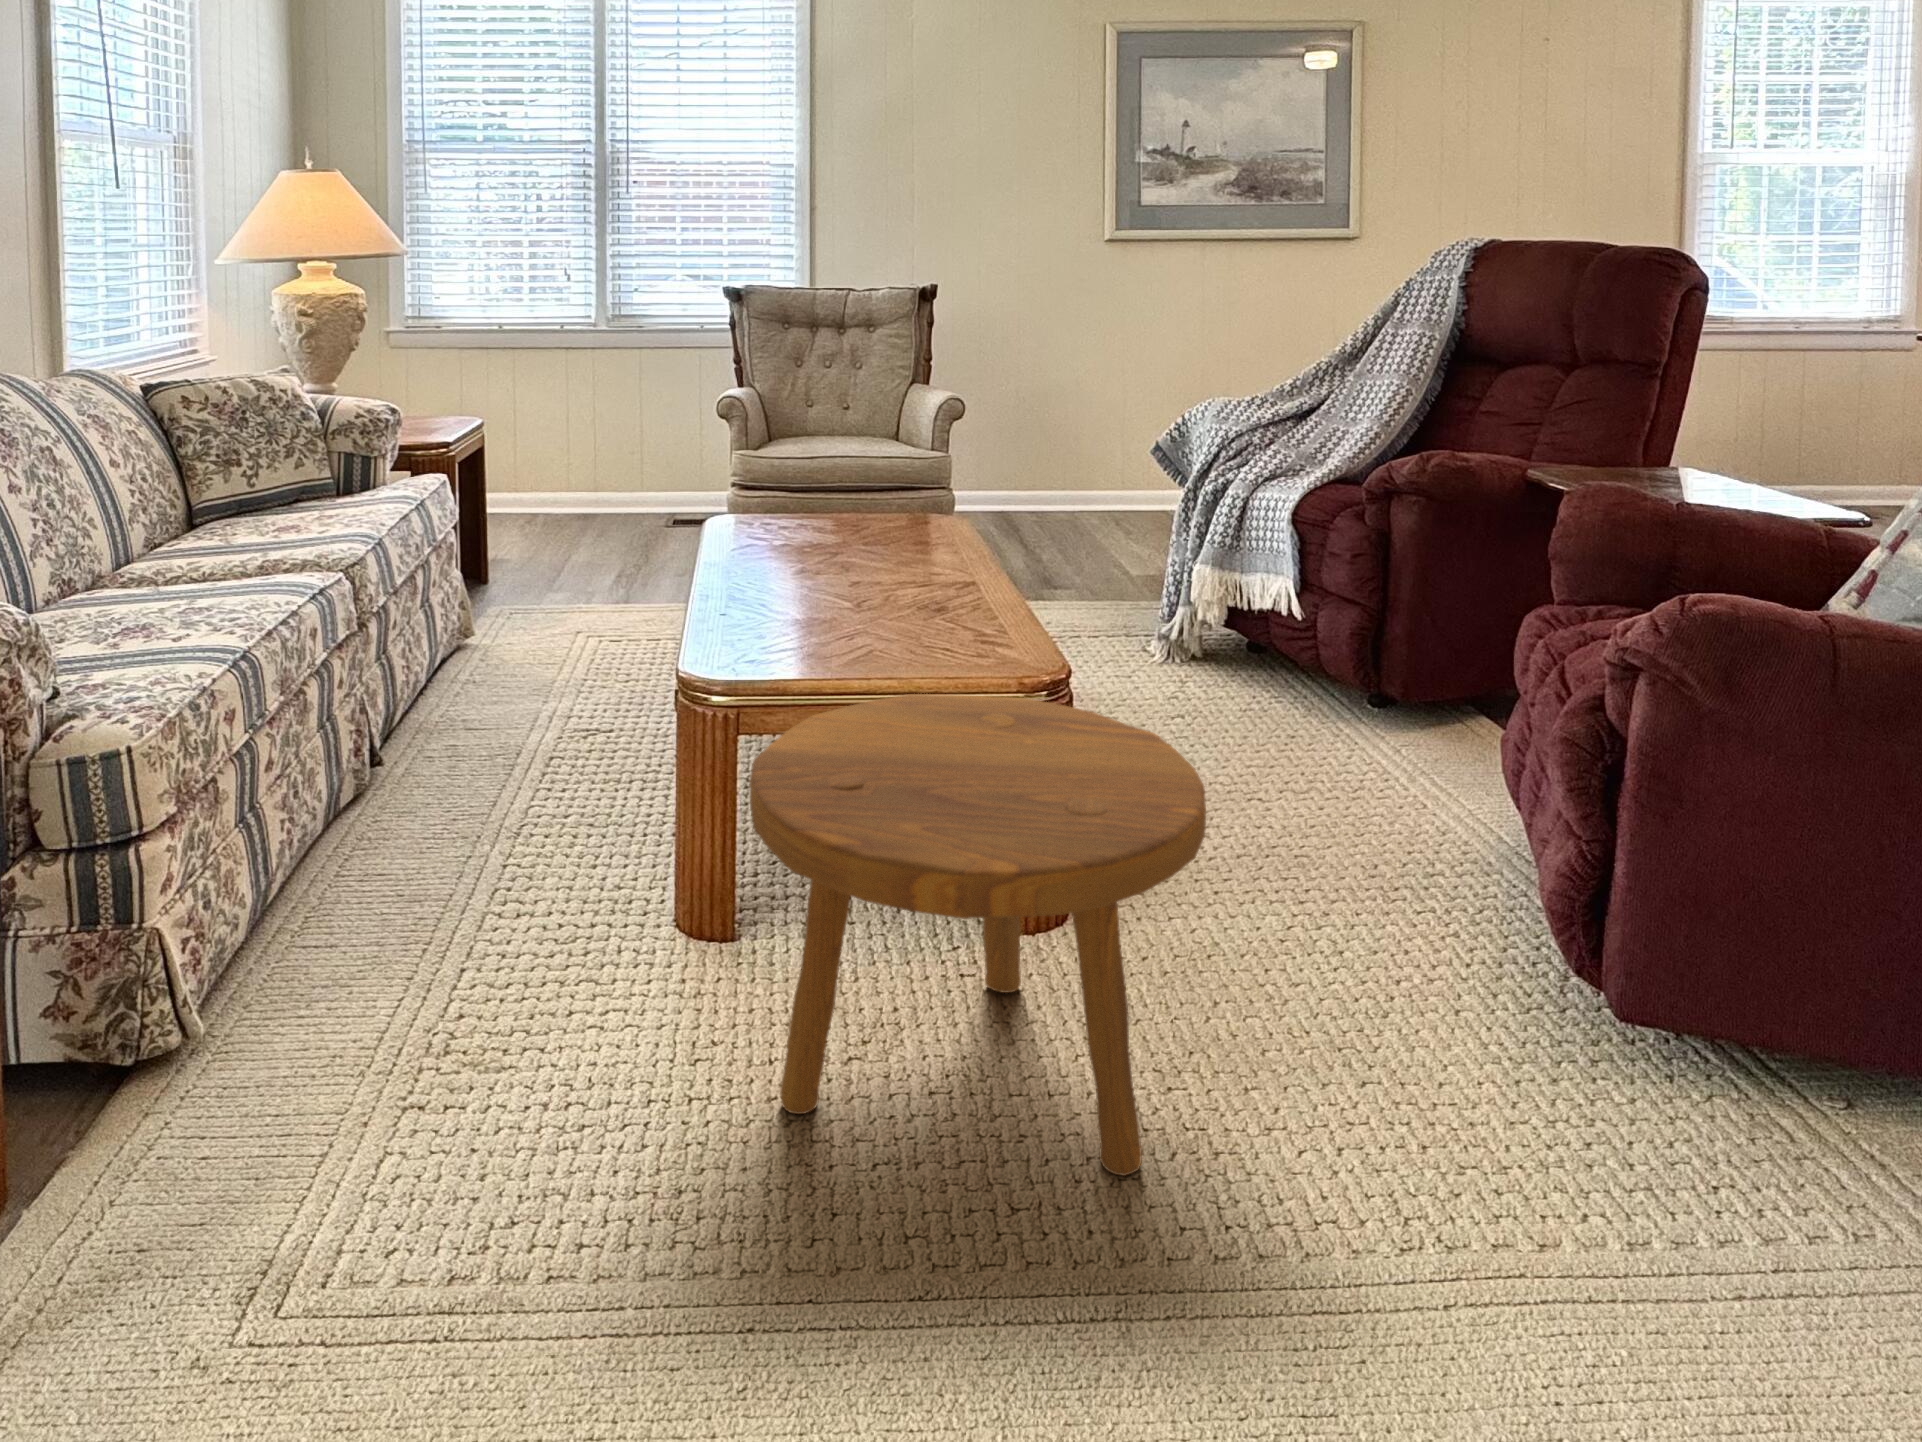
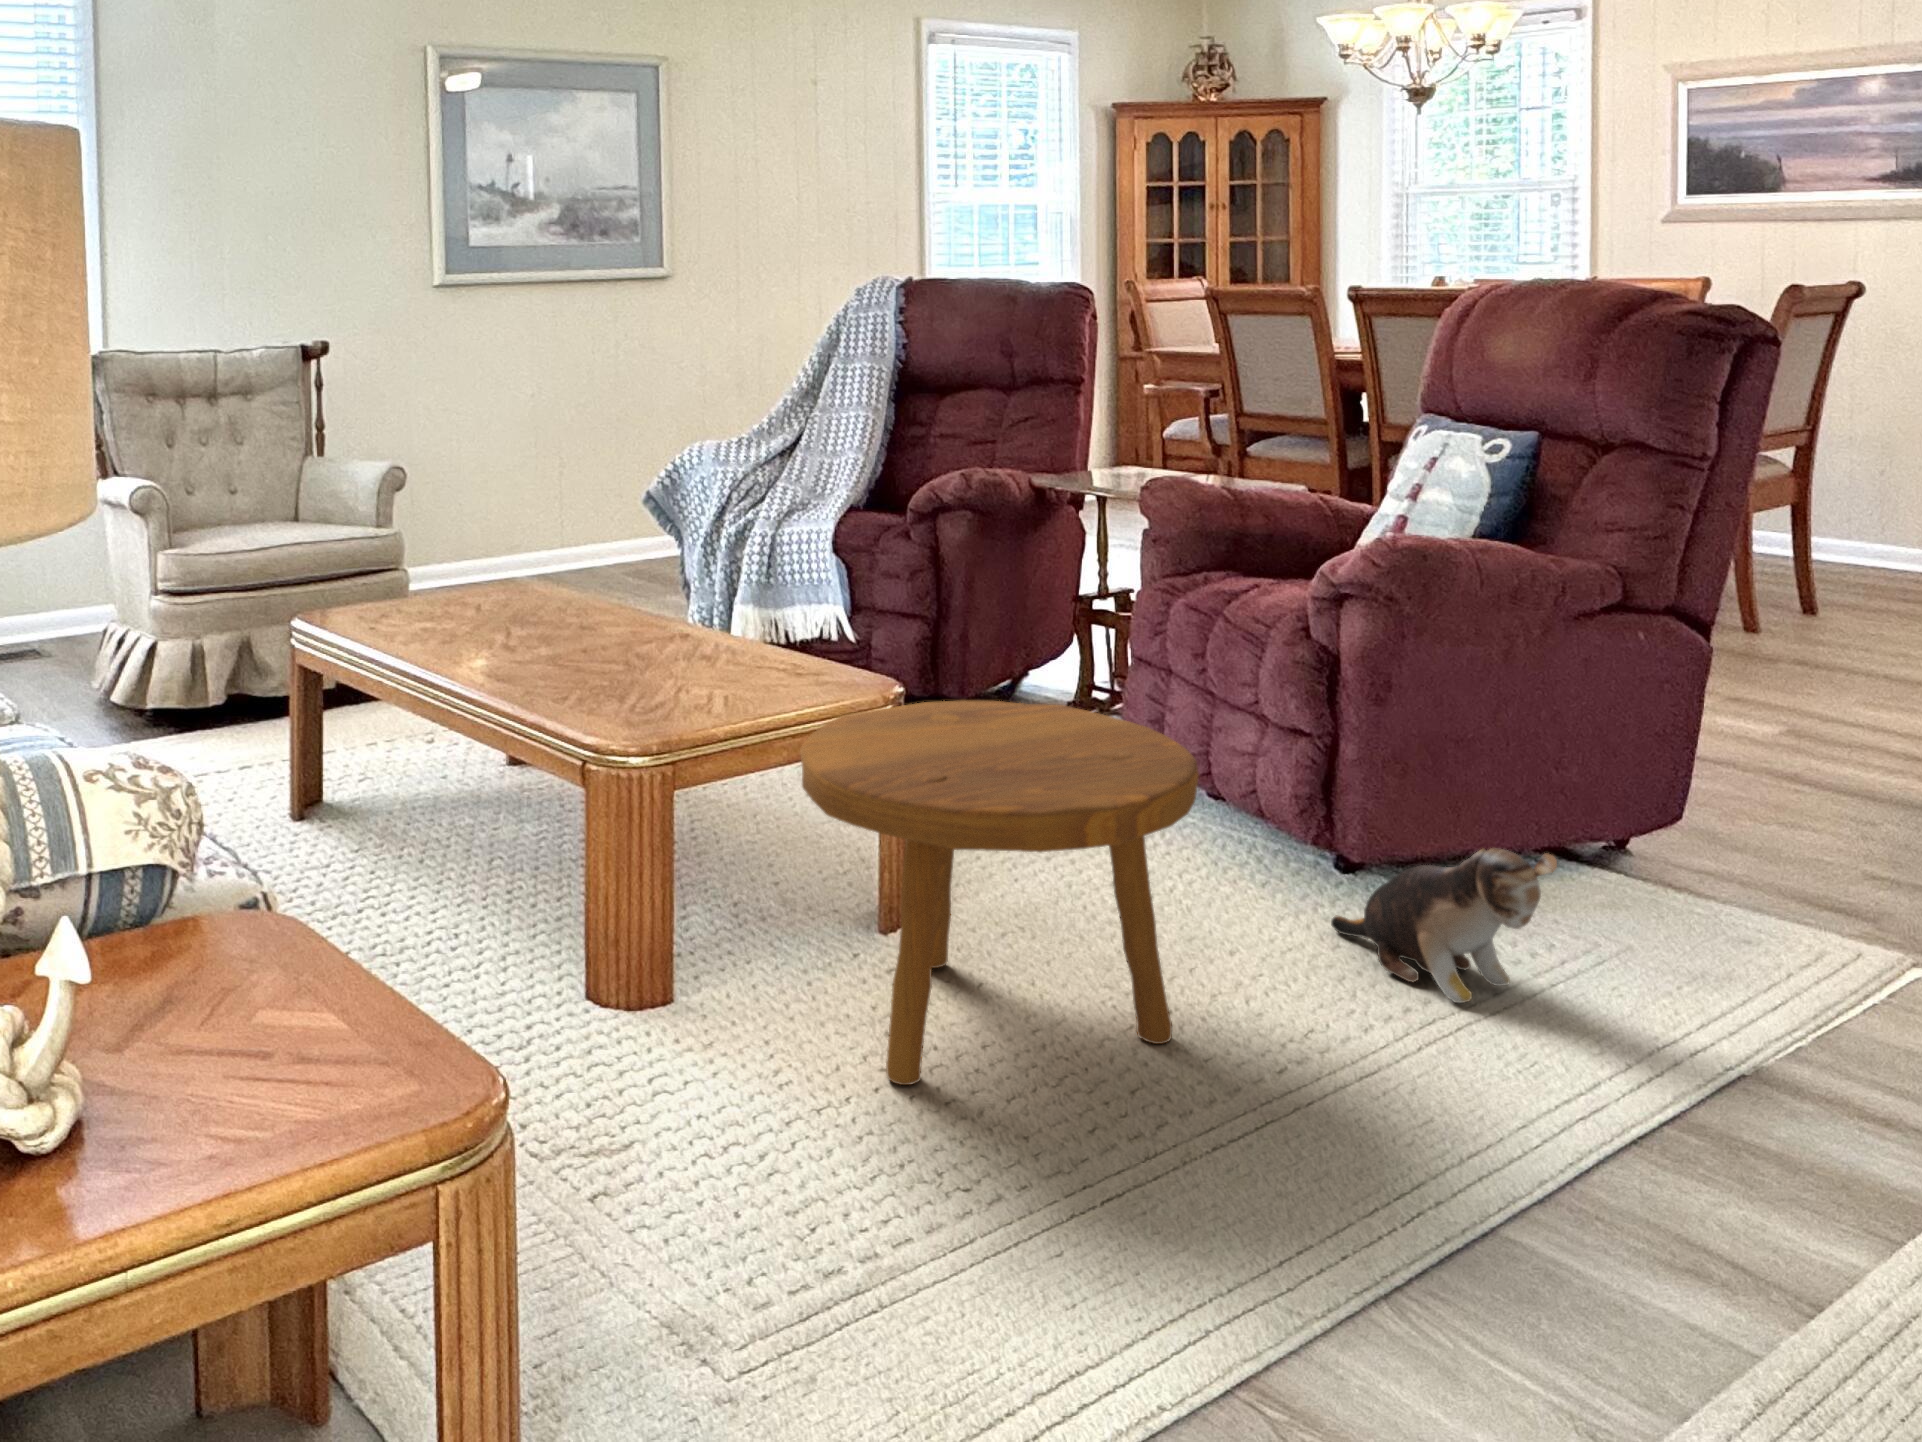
plush toy: none [1530,1064,1734,1285] -> present [1331,848,1557,1003]

